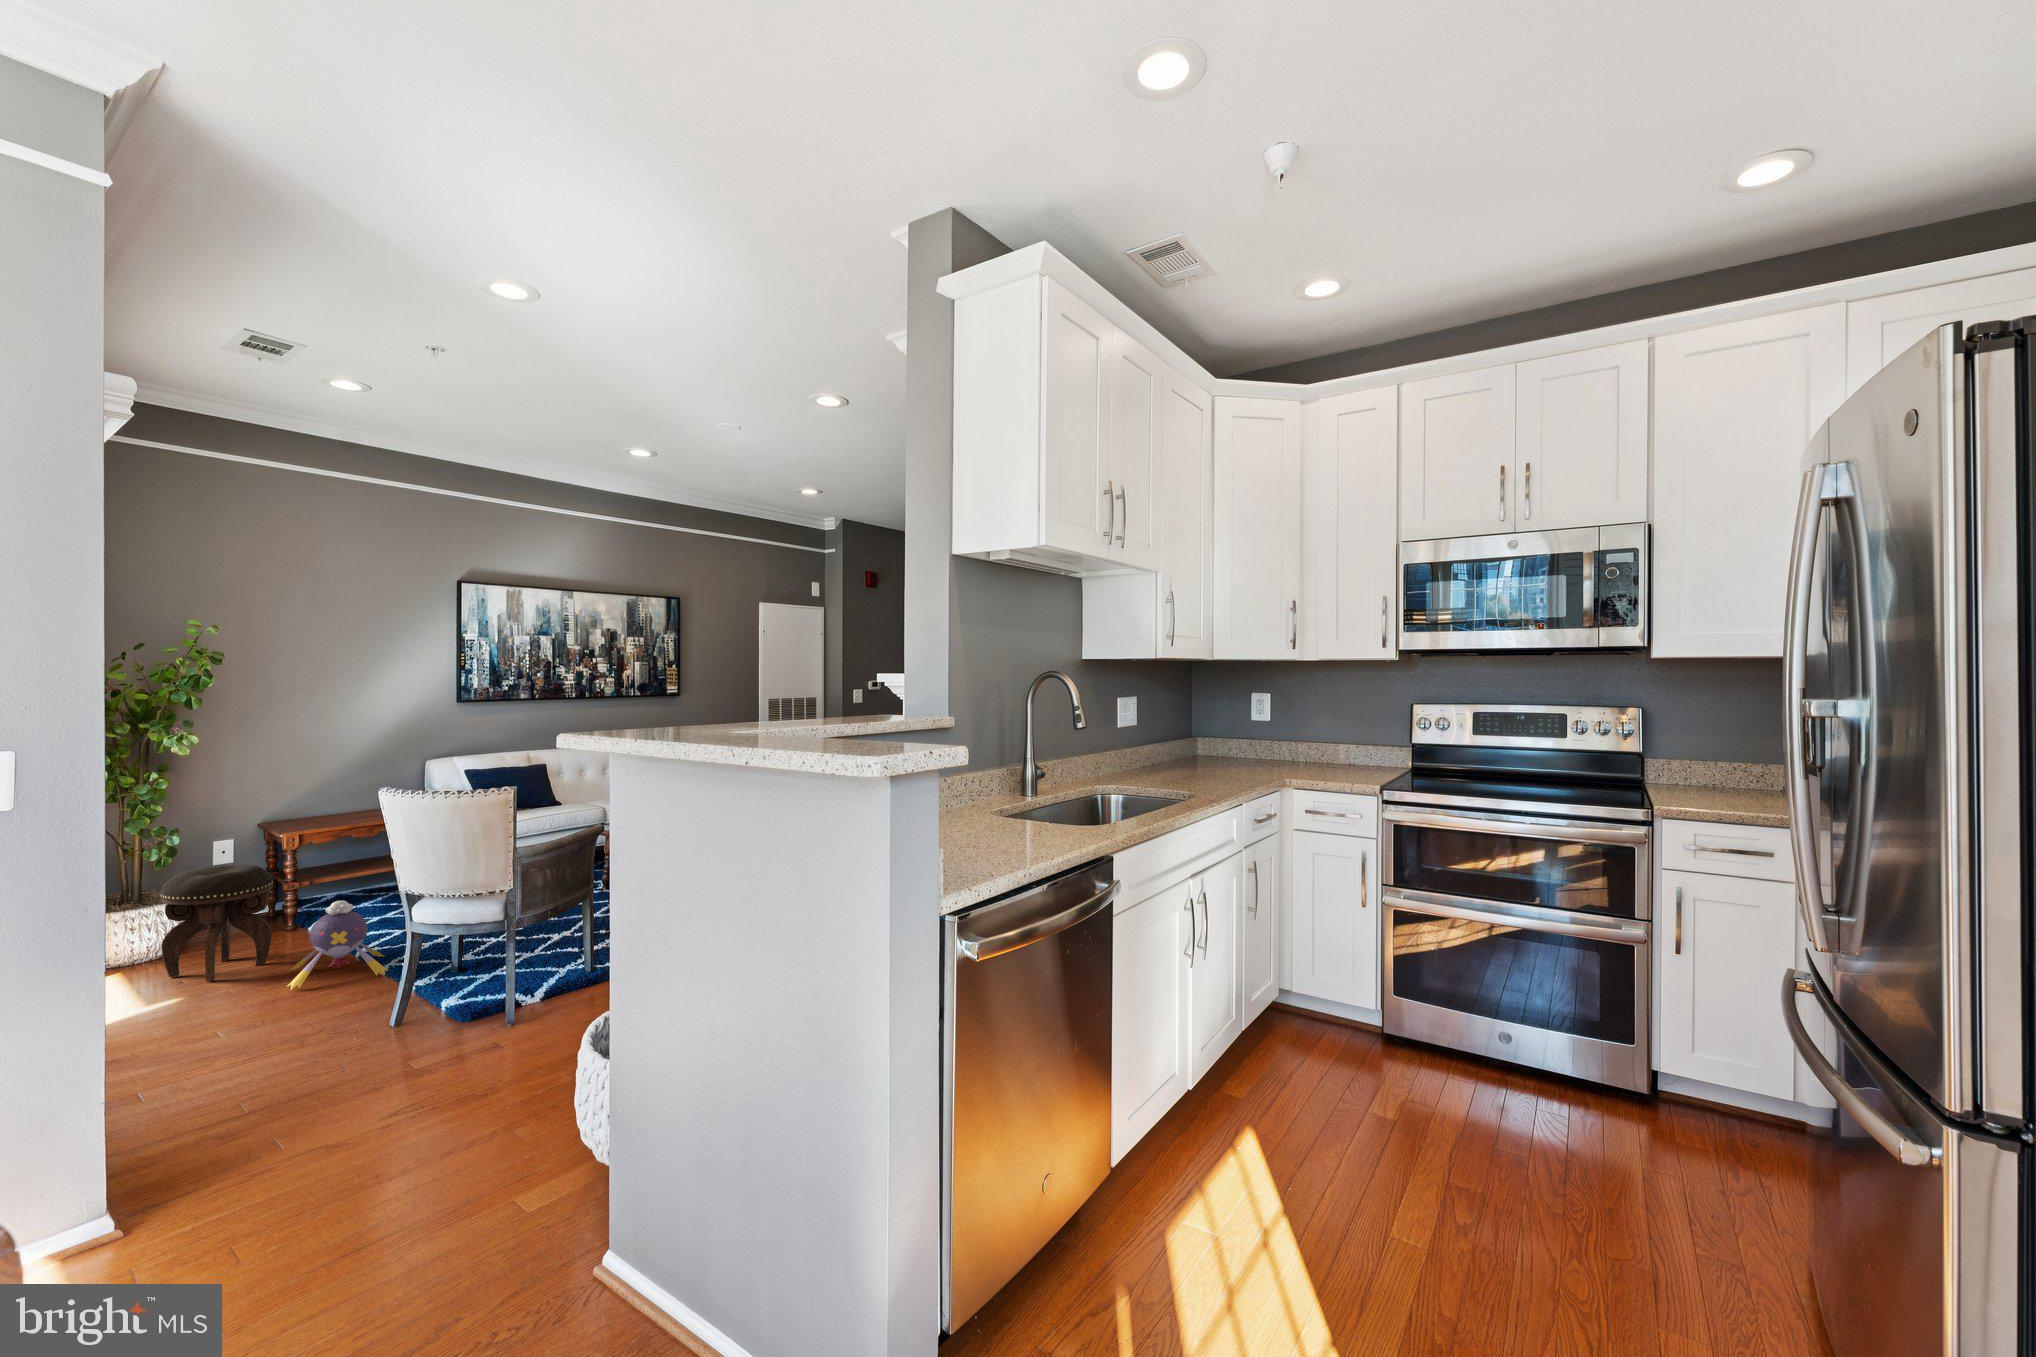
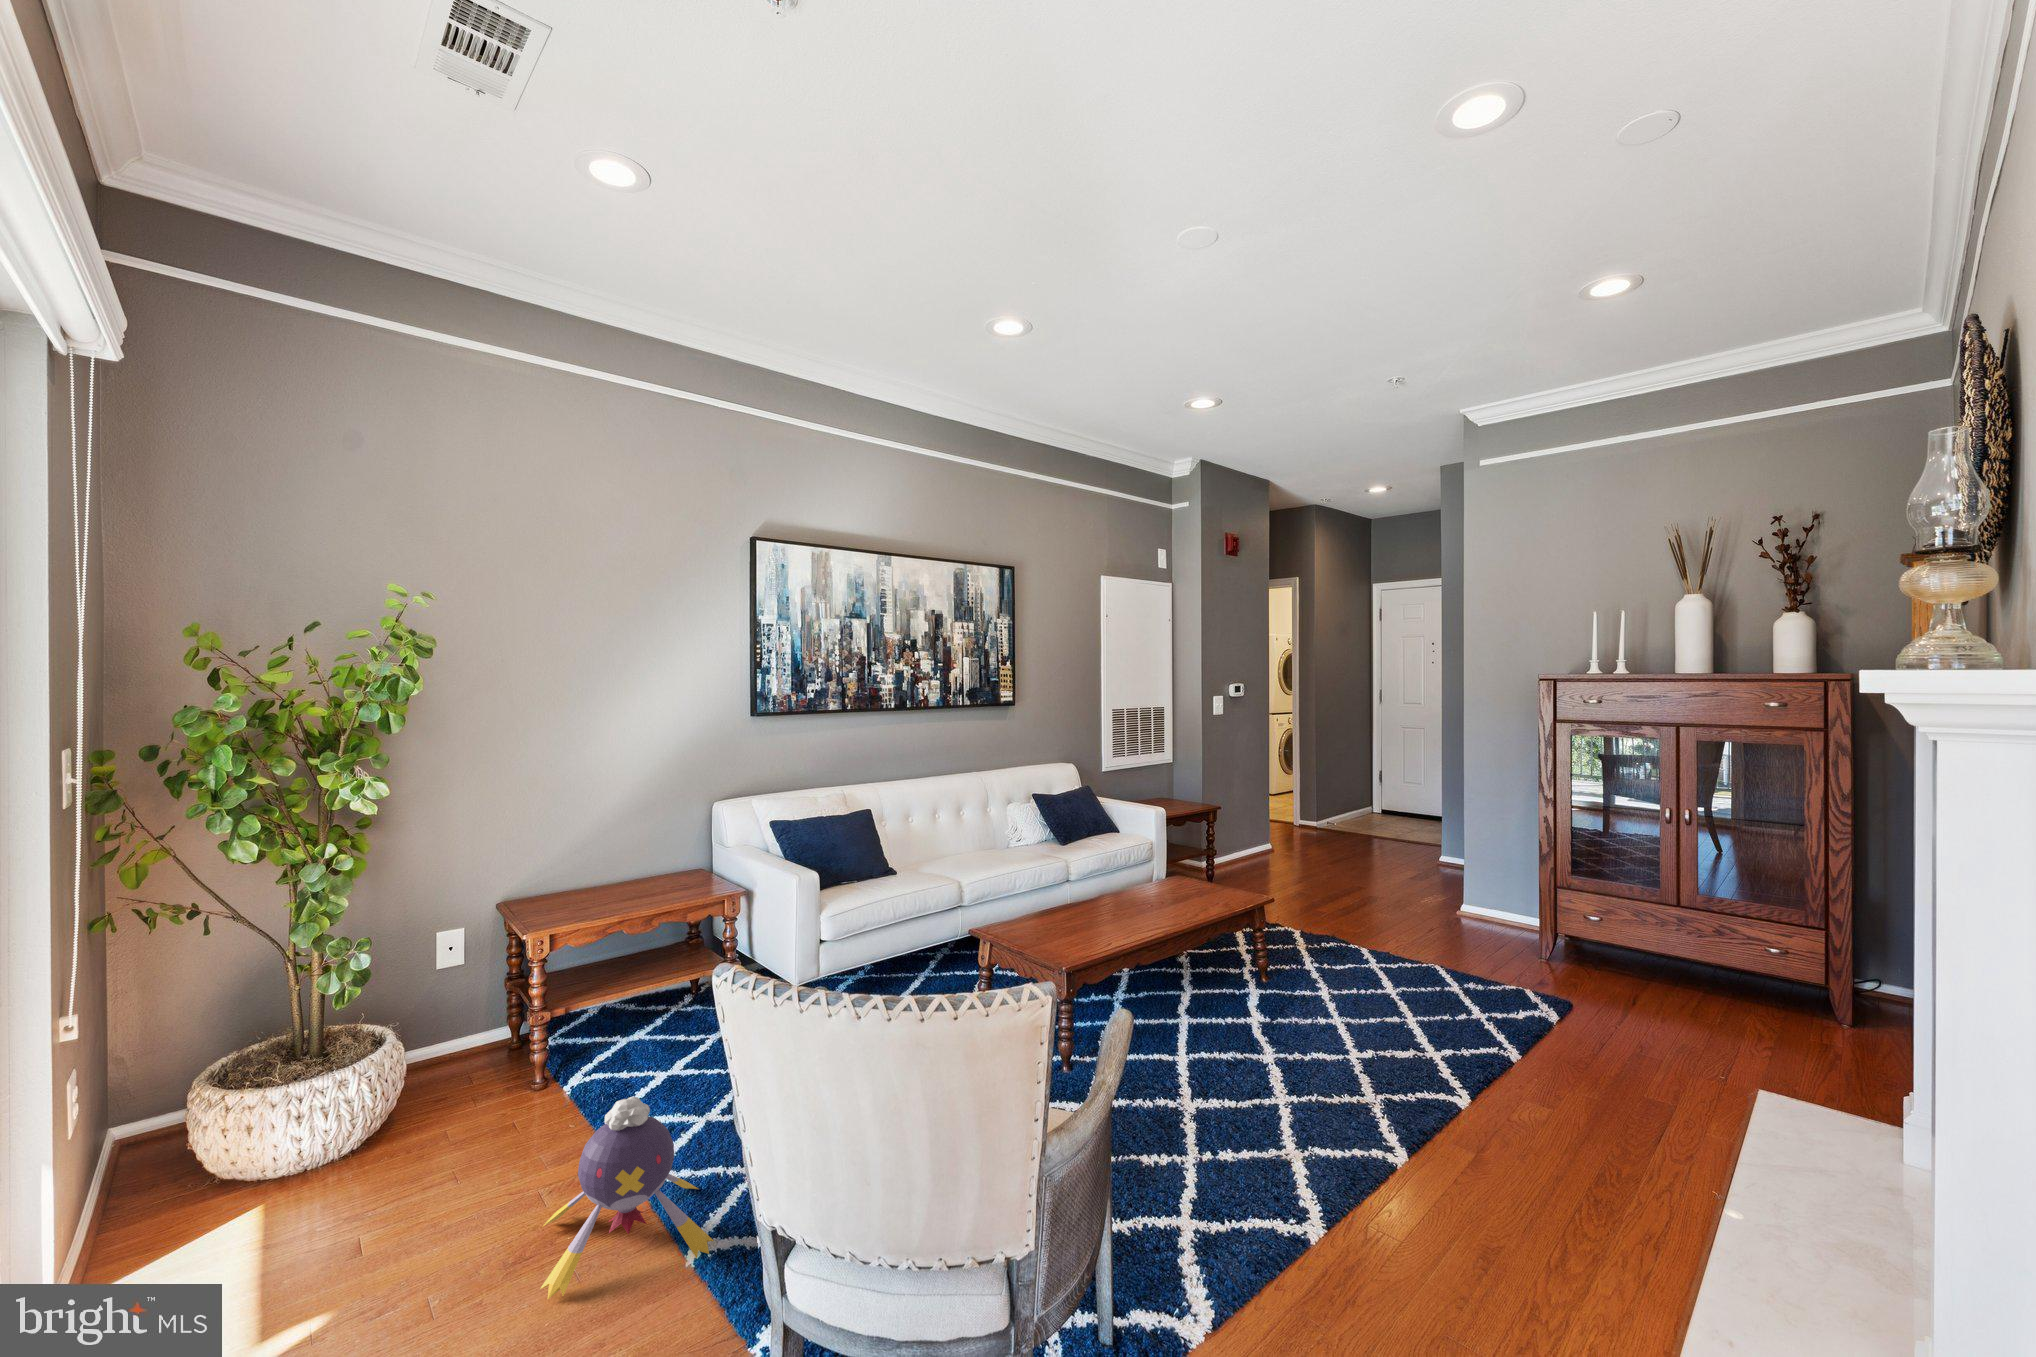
footstool: present [160,865,273,982] -> none [331,1008,515,1250]

